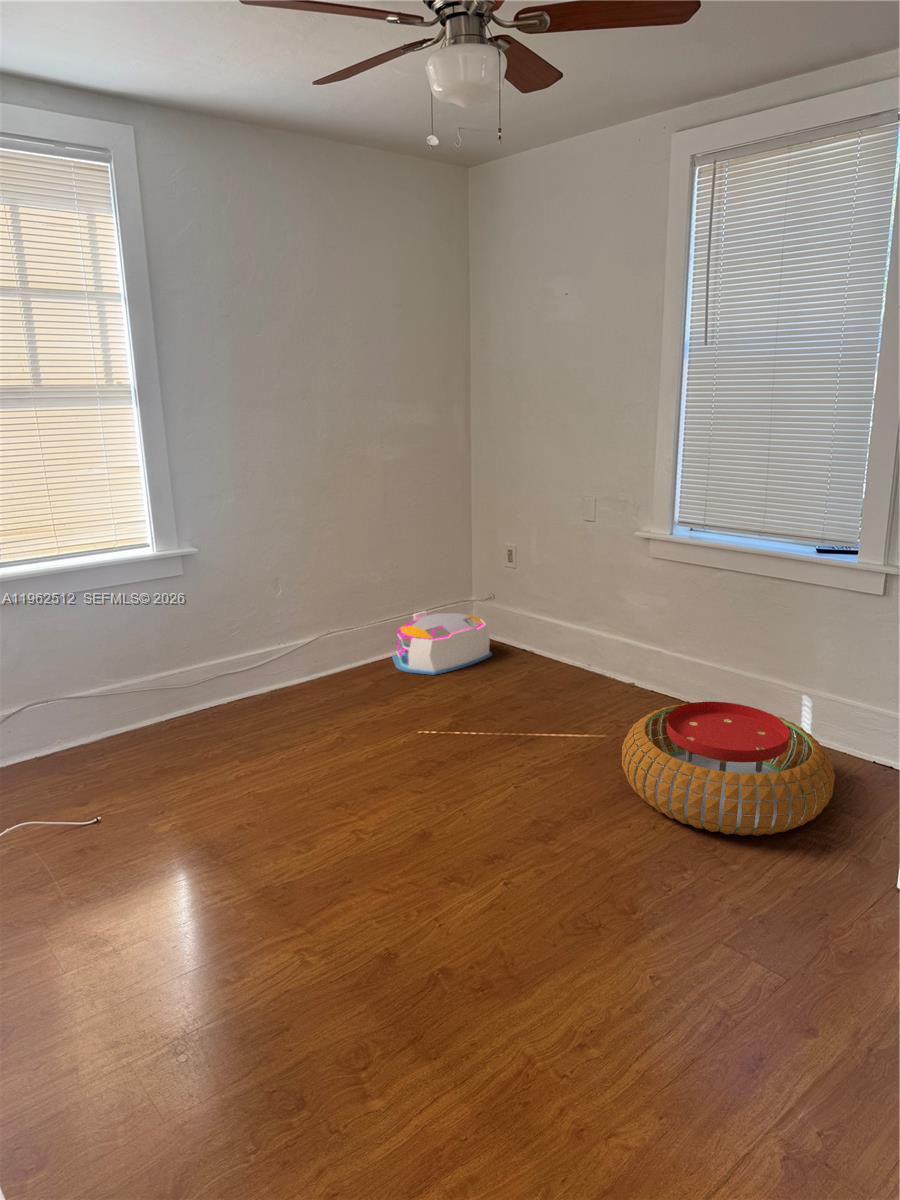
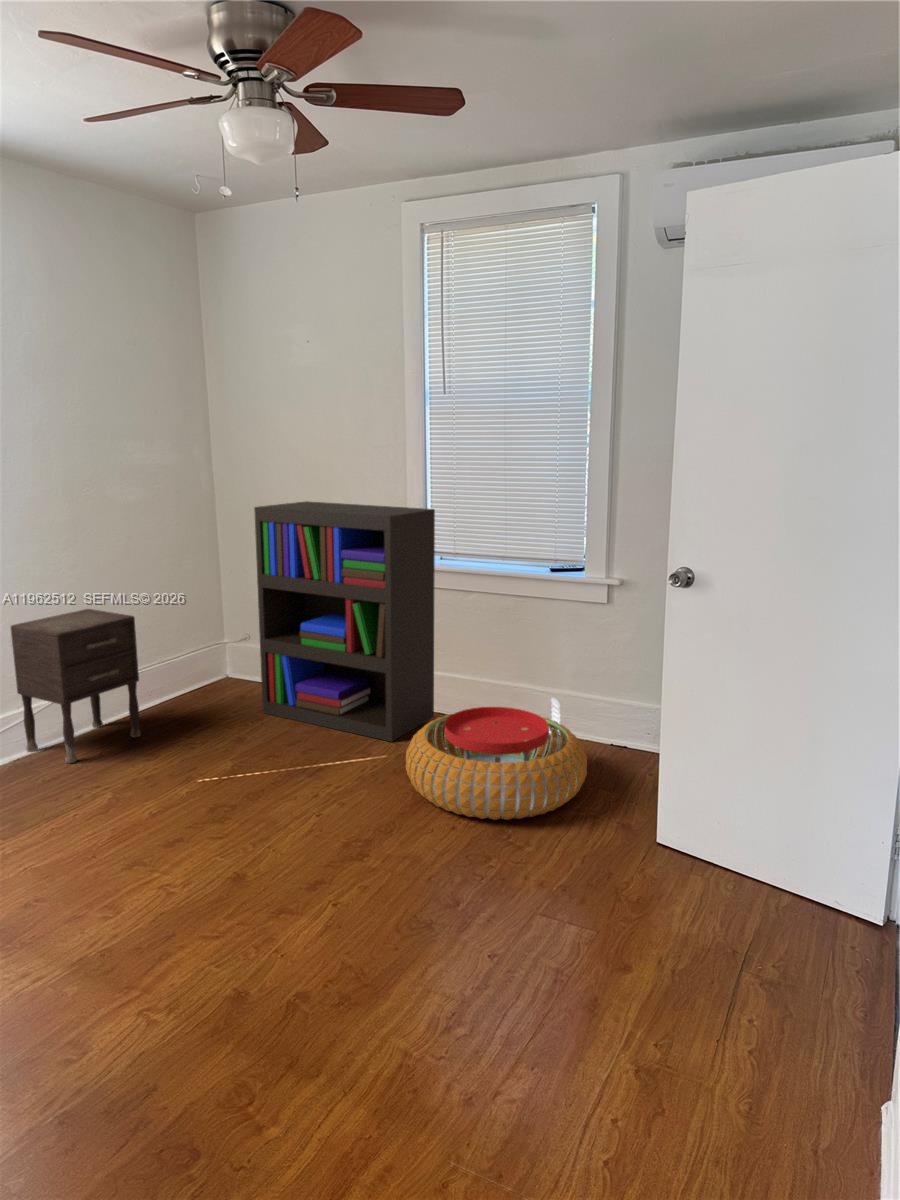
bookshelf: none [496,467,683,723] -> present [254,501,435,742]
nightstand: none [275,566,382,708] -> present [11,609,141,763]
storage bin: present [392,611,492,675] -> none [145,654,254,718]

